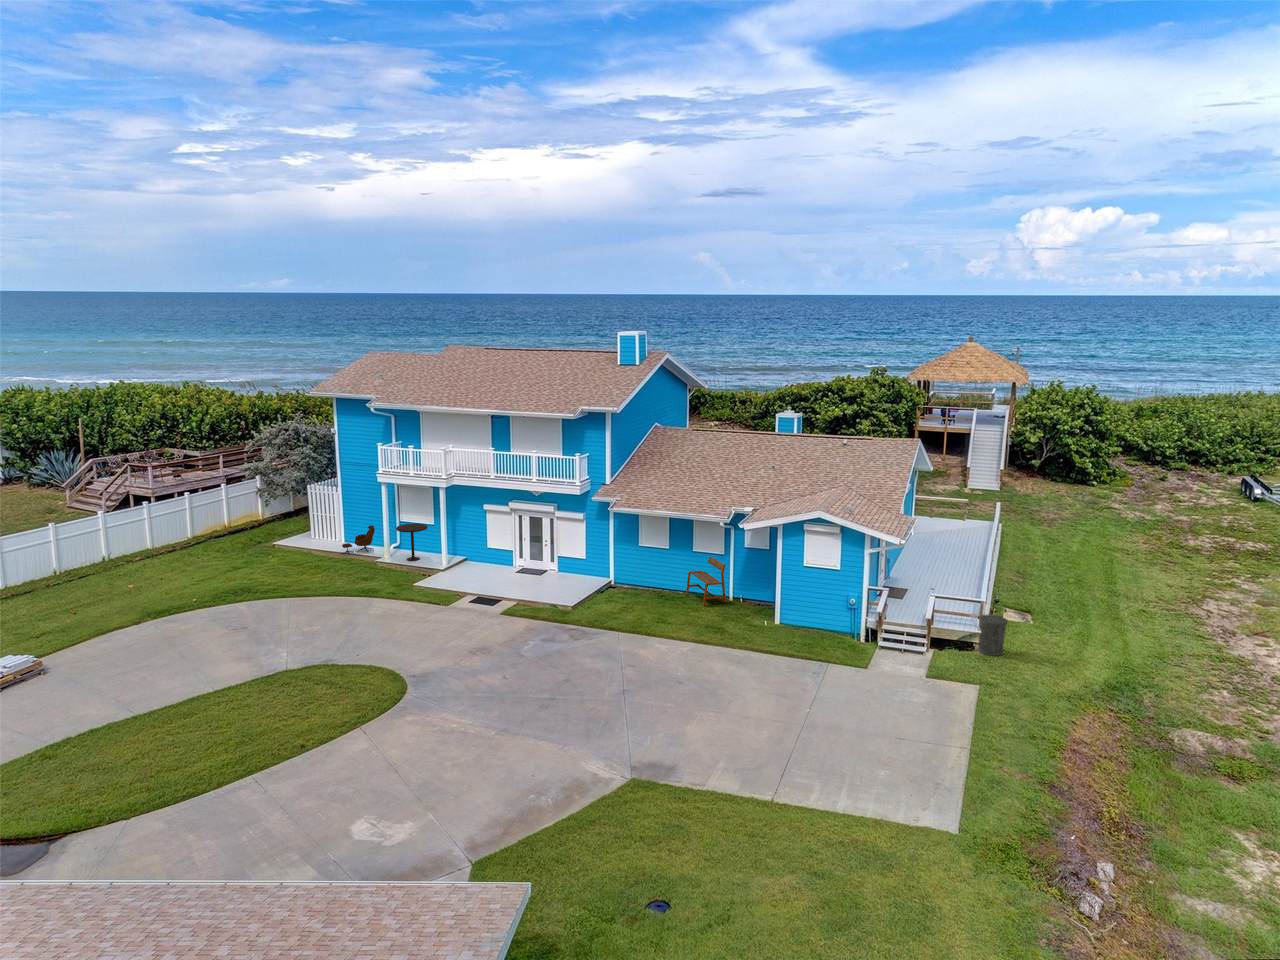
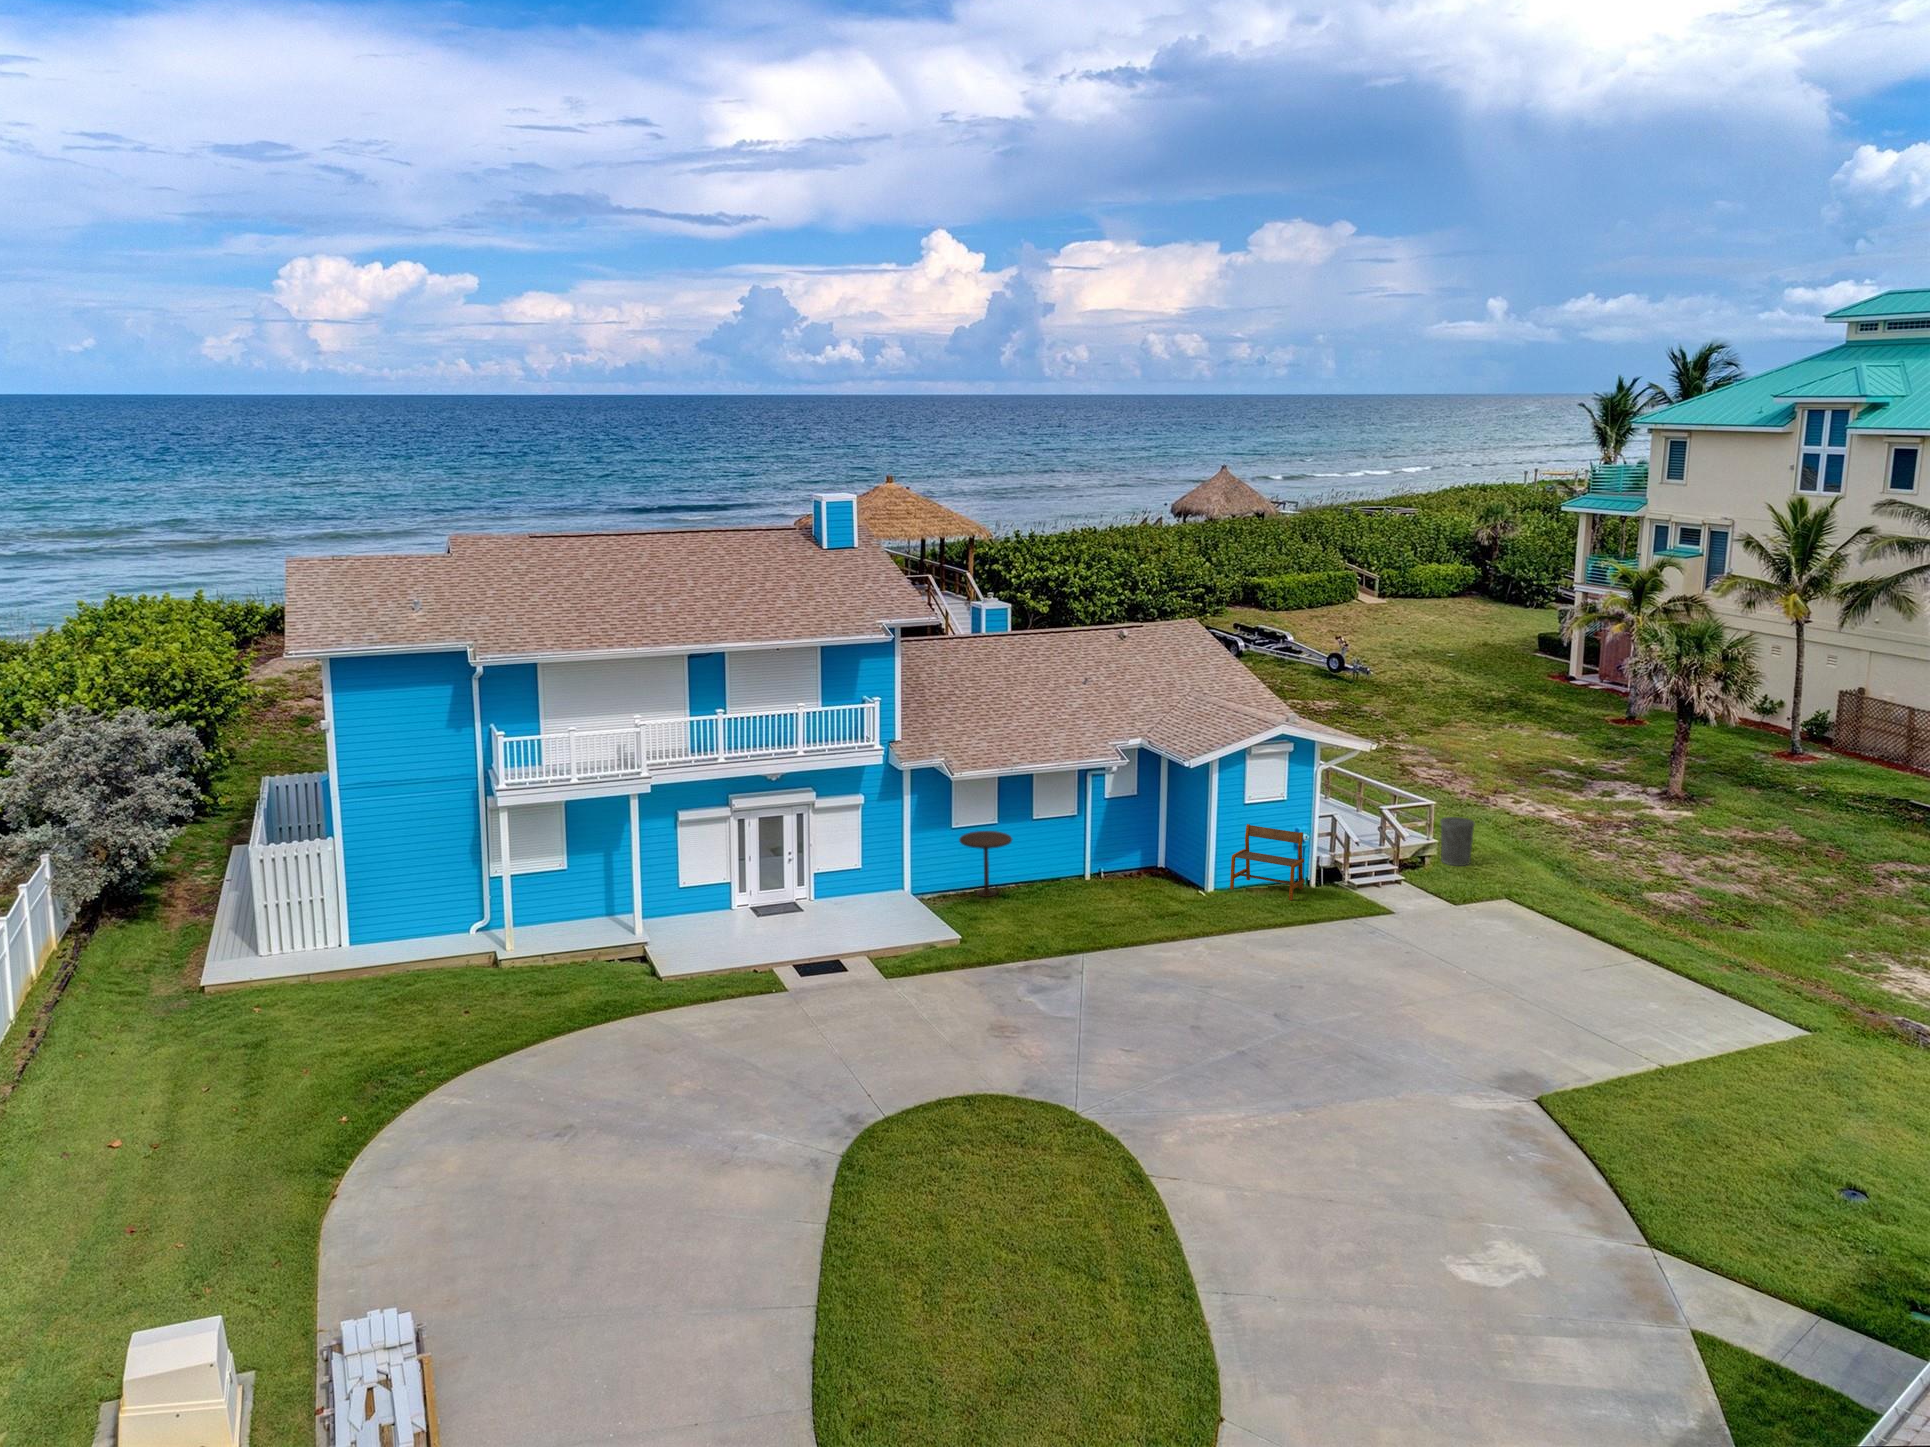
pedestal table: present [396,523,428,561] -> present [959,831,1013,897]
lounge chair: present [342,525,375,553] -> none [387,895,438,962]
bench: present [686,555,726,606] -> present [1230,824,1305,900]

